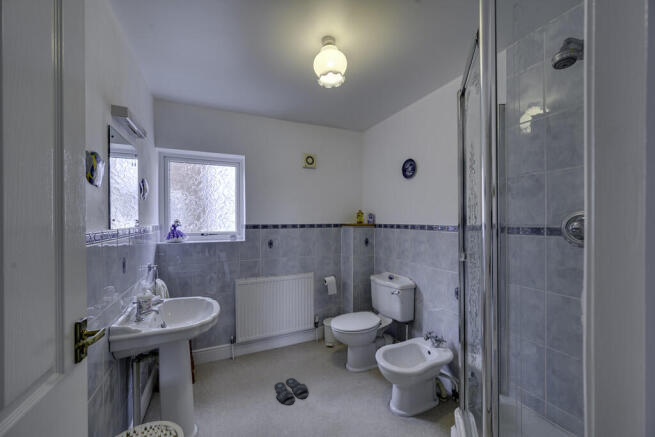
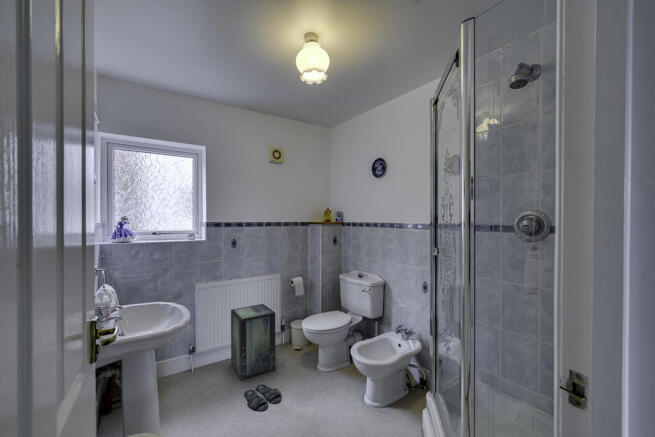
storage box: none [267,301,307,372] -> present [231,304,276,381]

